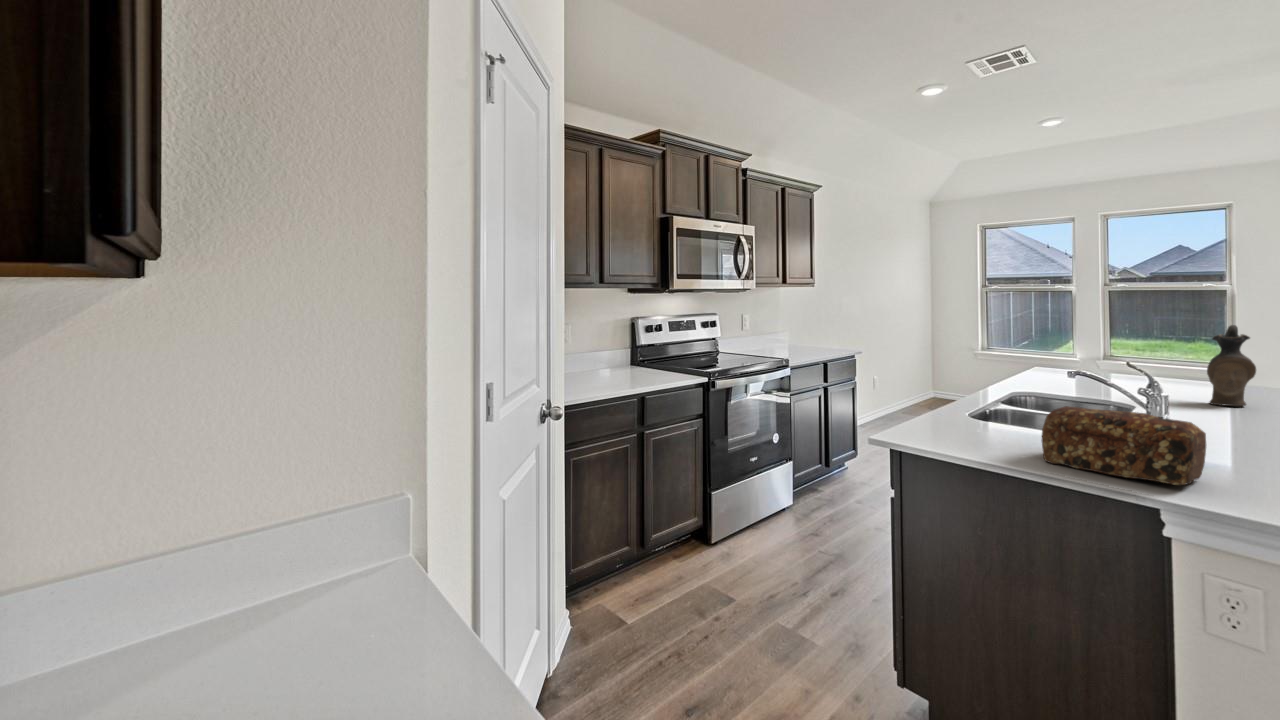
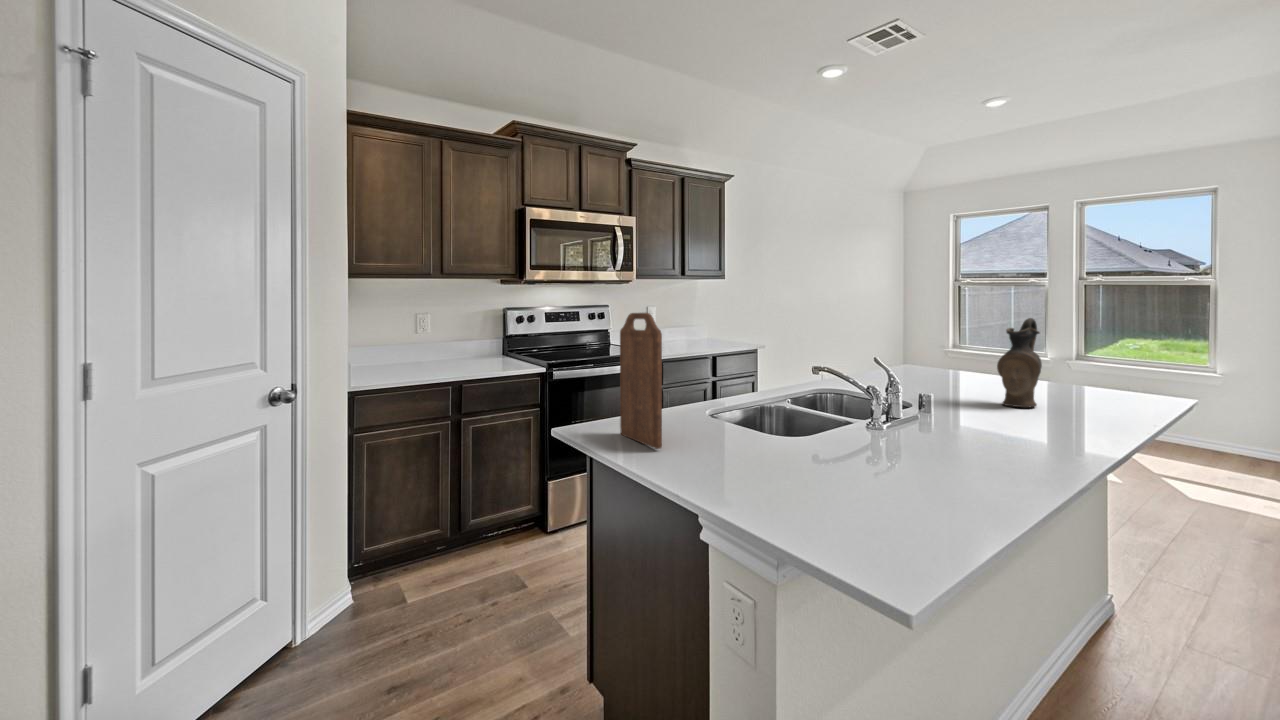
cutting board: none [939,325,1023,456] -> present [620,313,662,449]
bread loaf: present [1042,406,1206,485] -> none [673,398,797,483]

